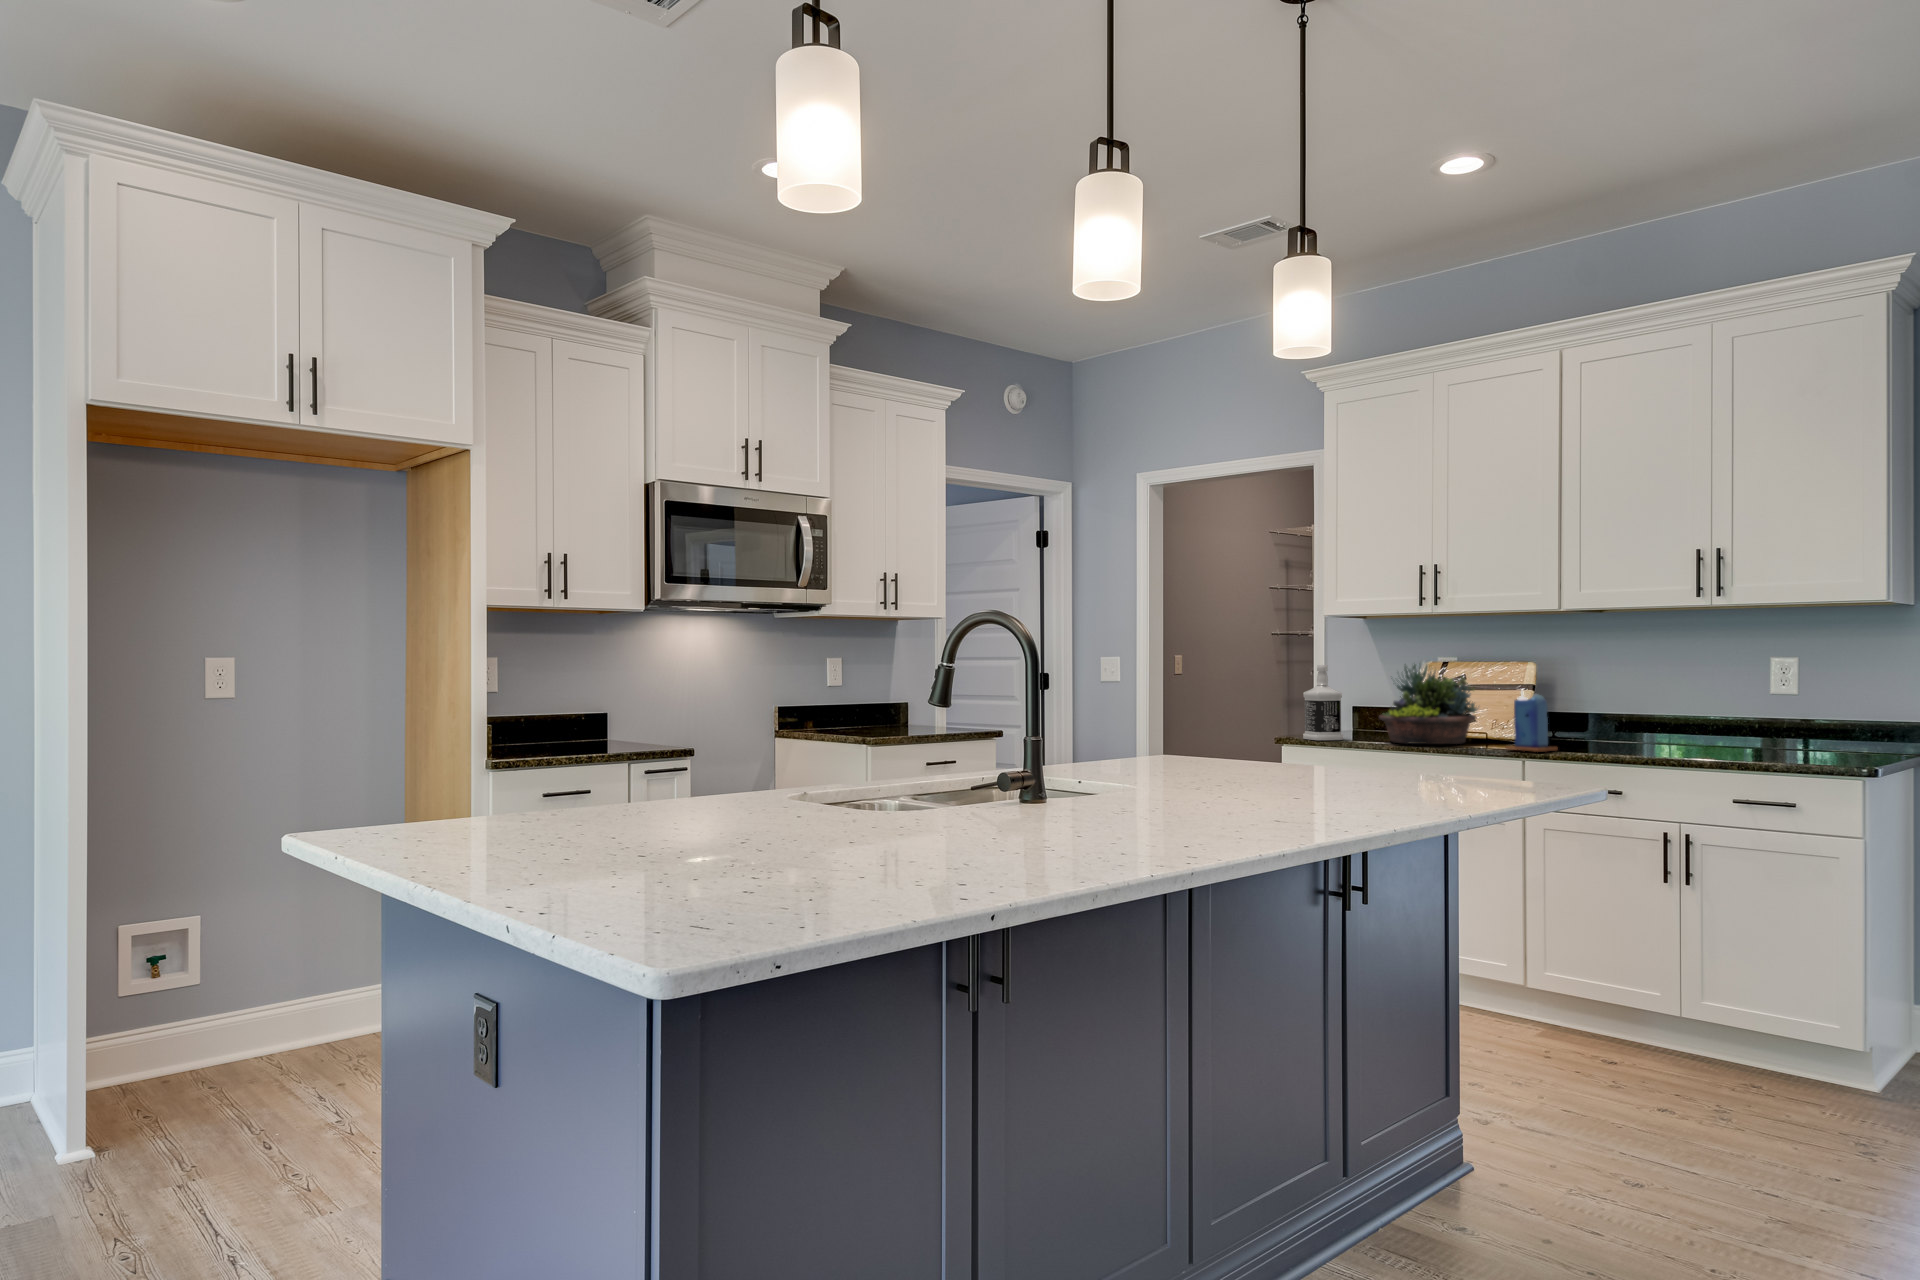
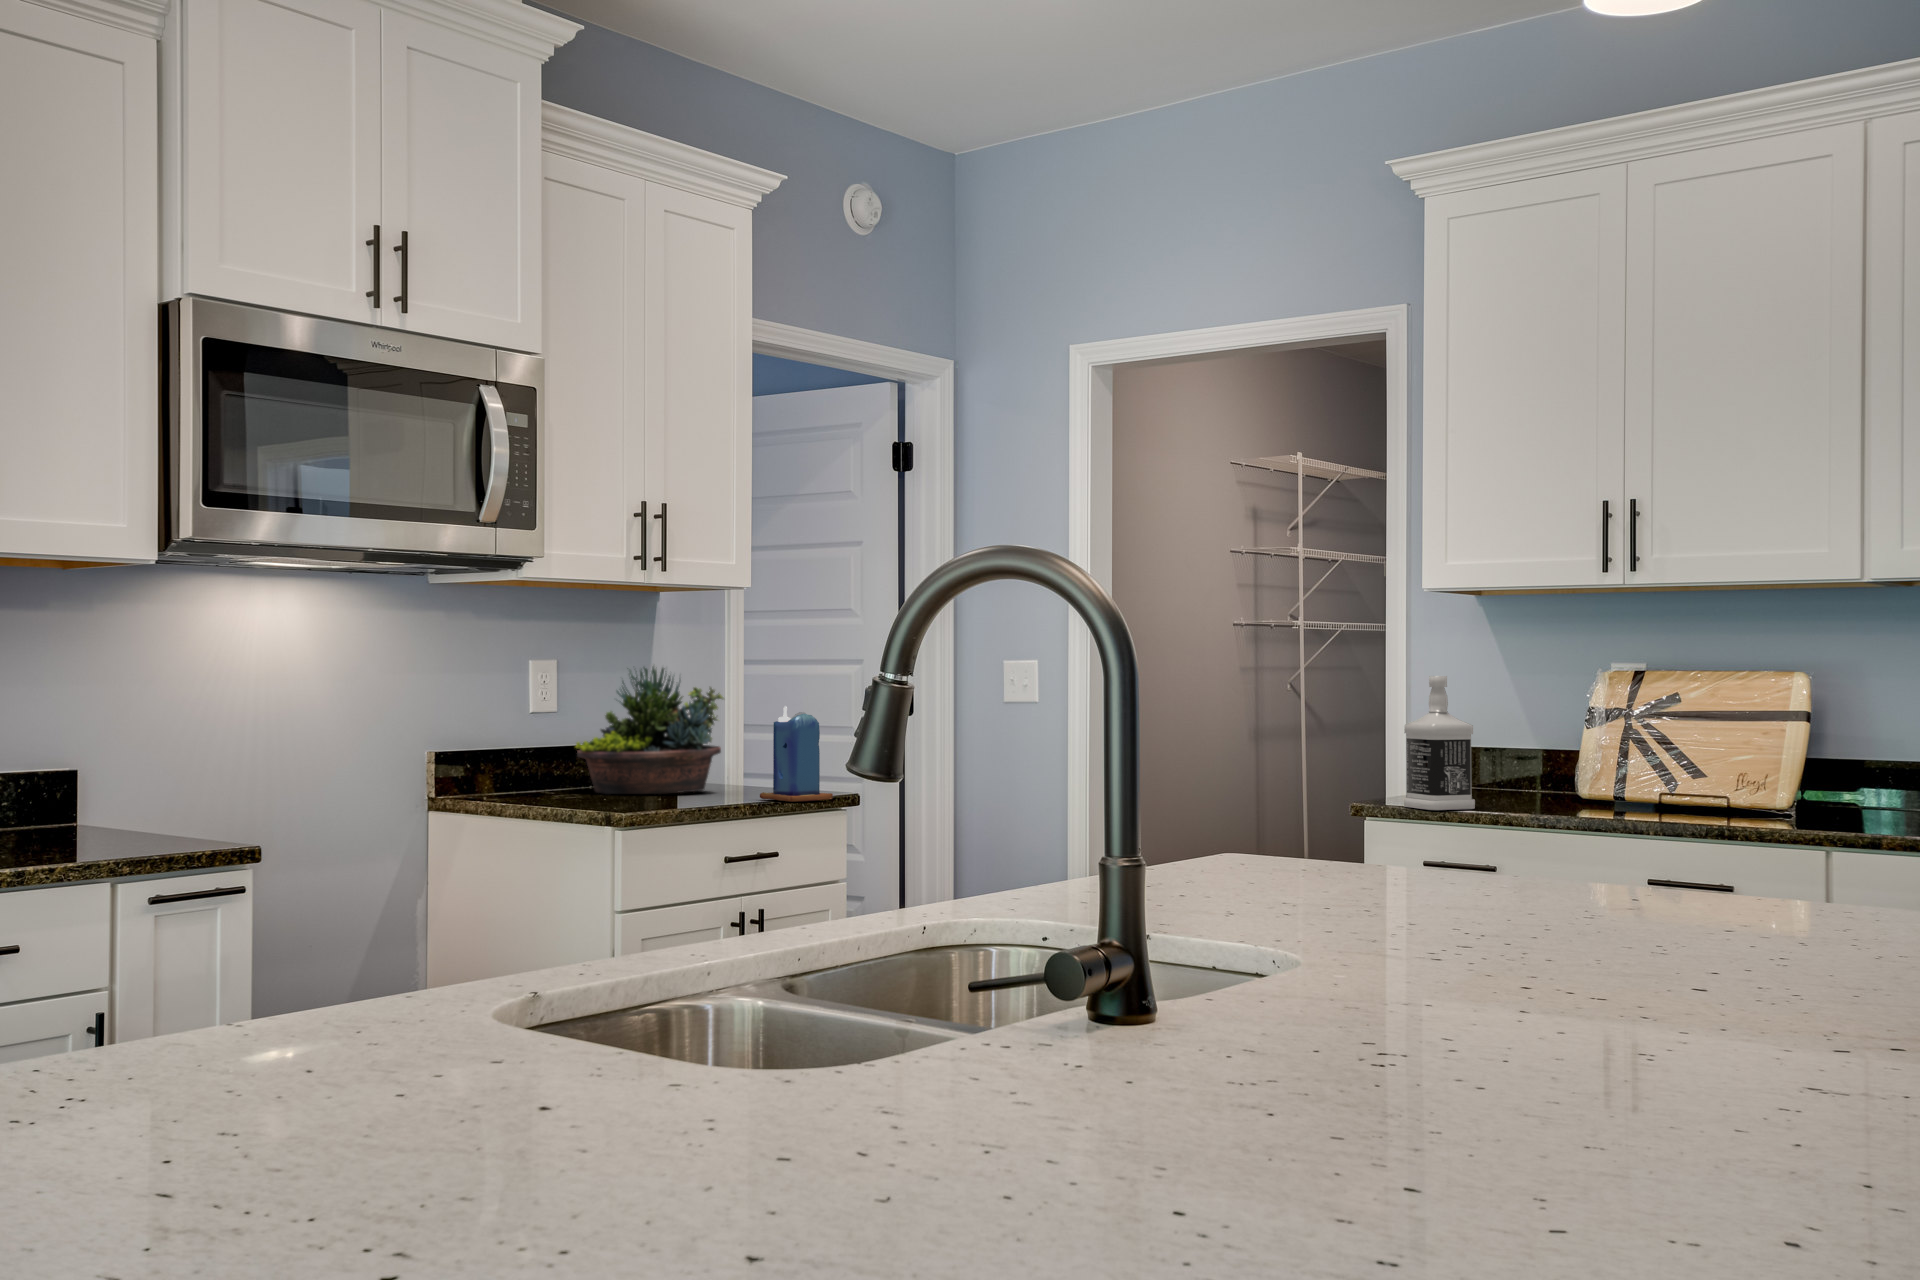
succulent planter: present [1379,664,1477,744] -> present [576,667,724,794]
candle: present [1505,691,1558,752] -> present [760,706,833,802]

